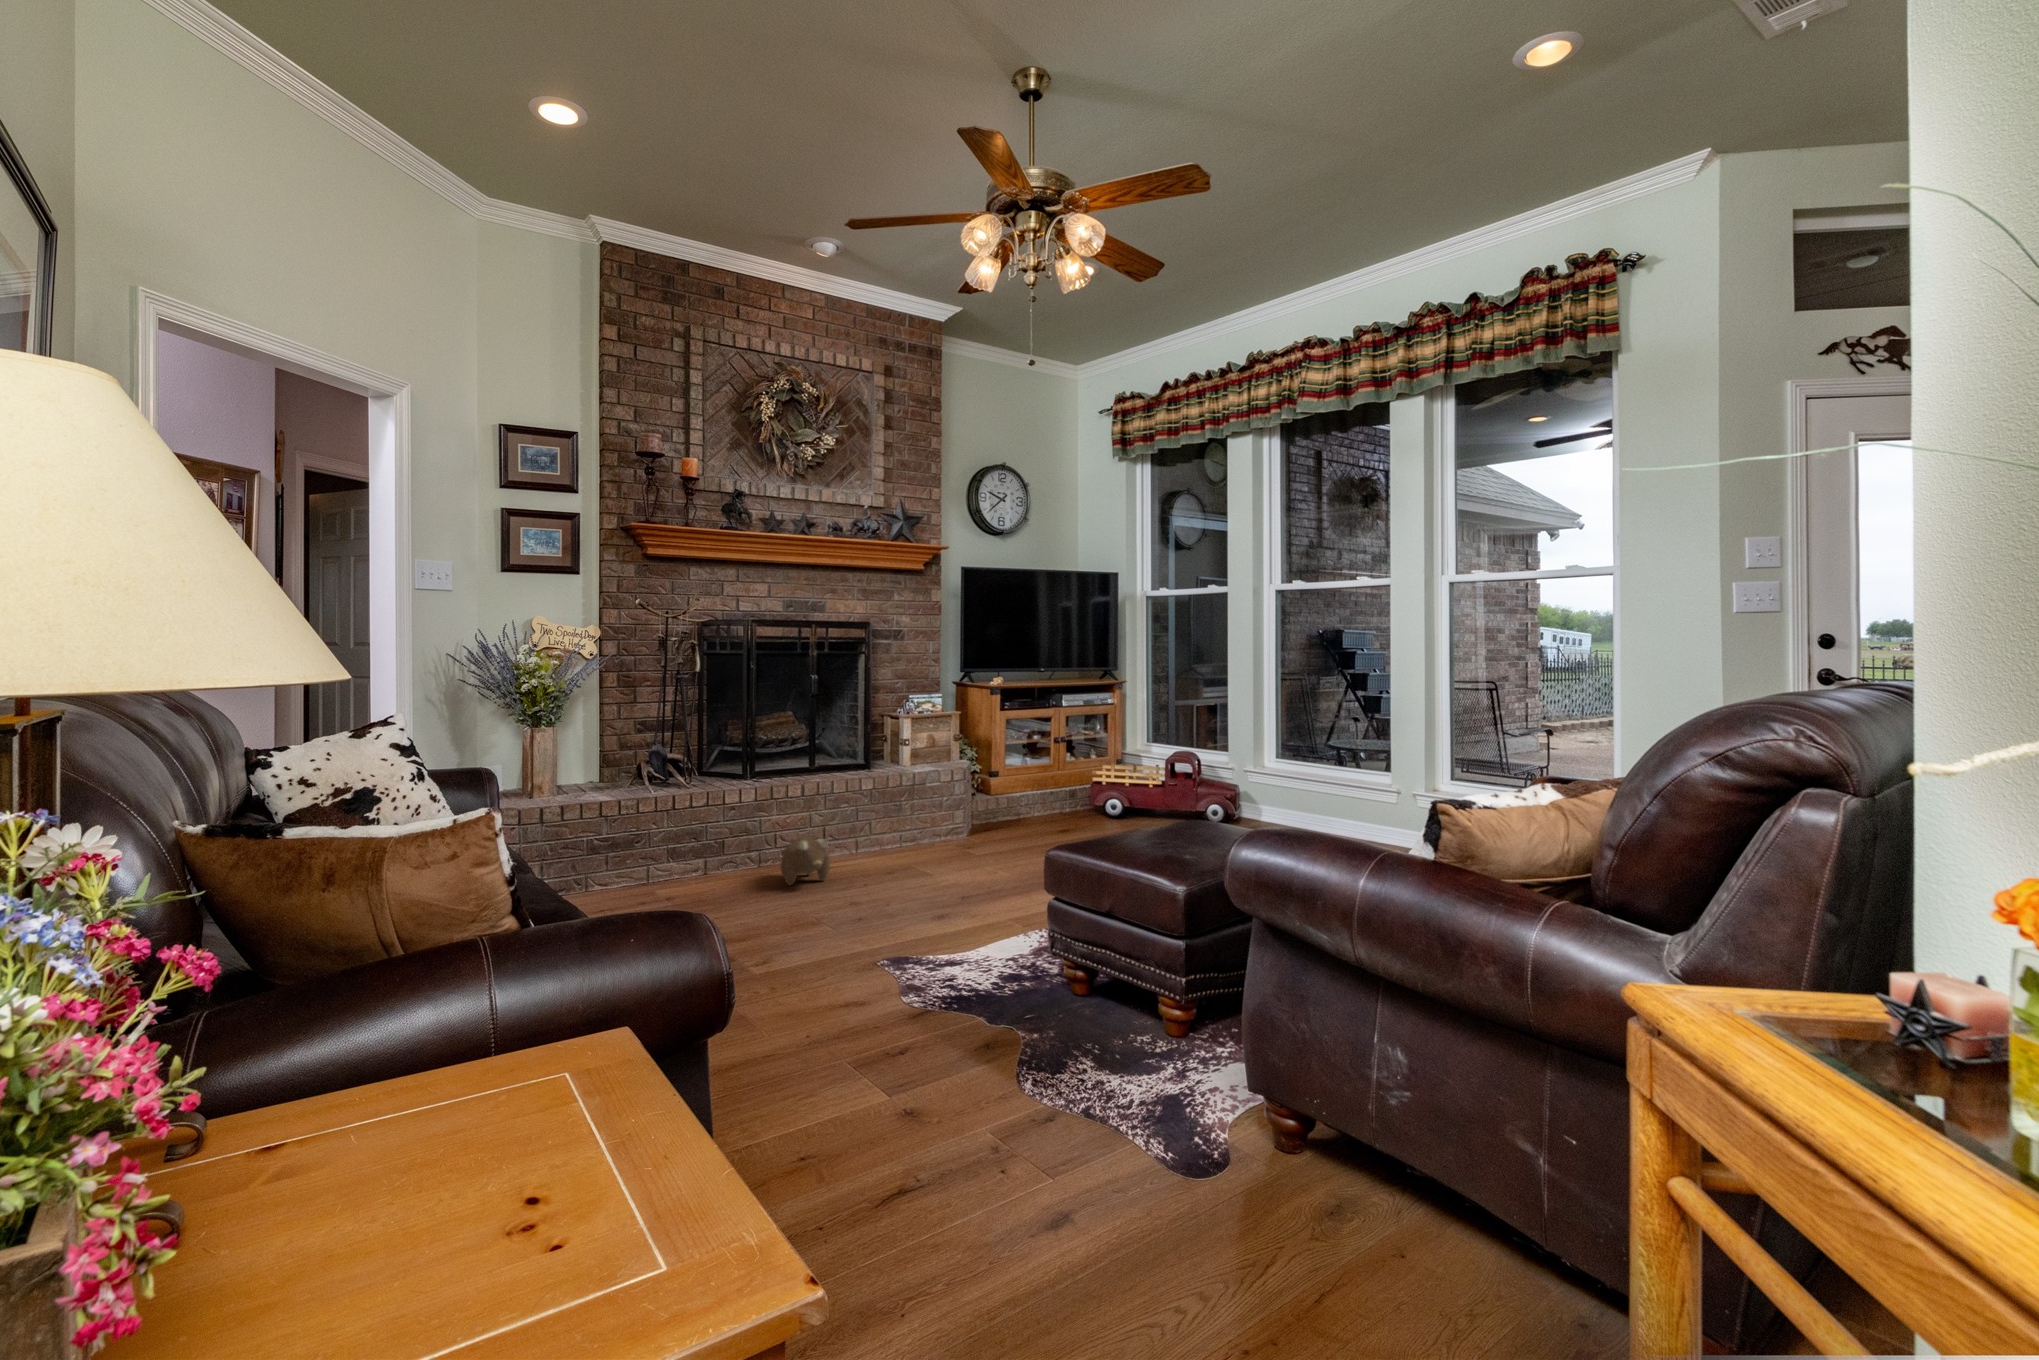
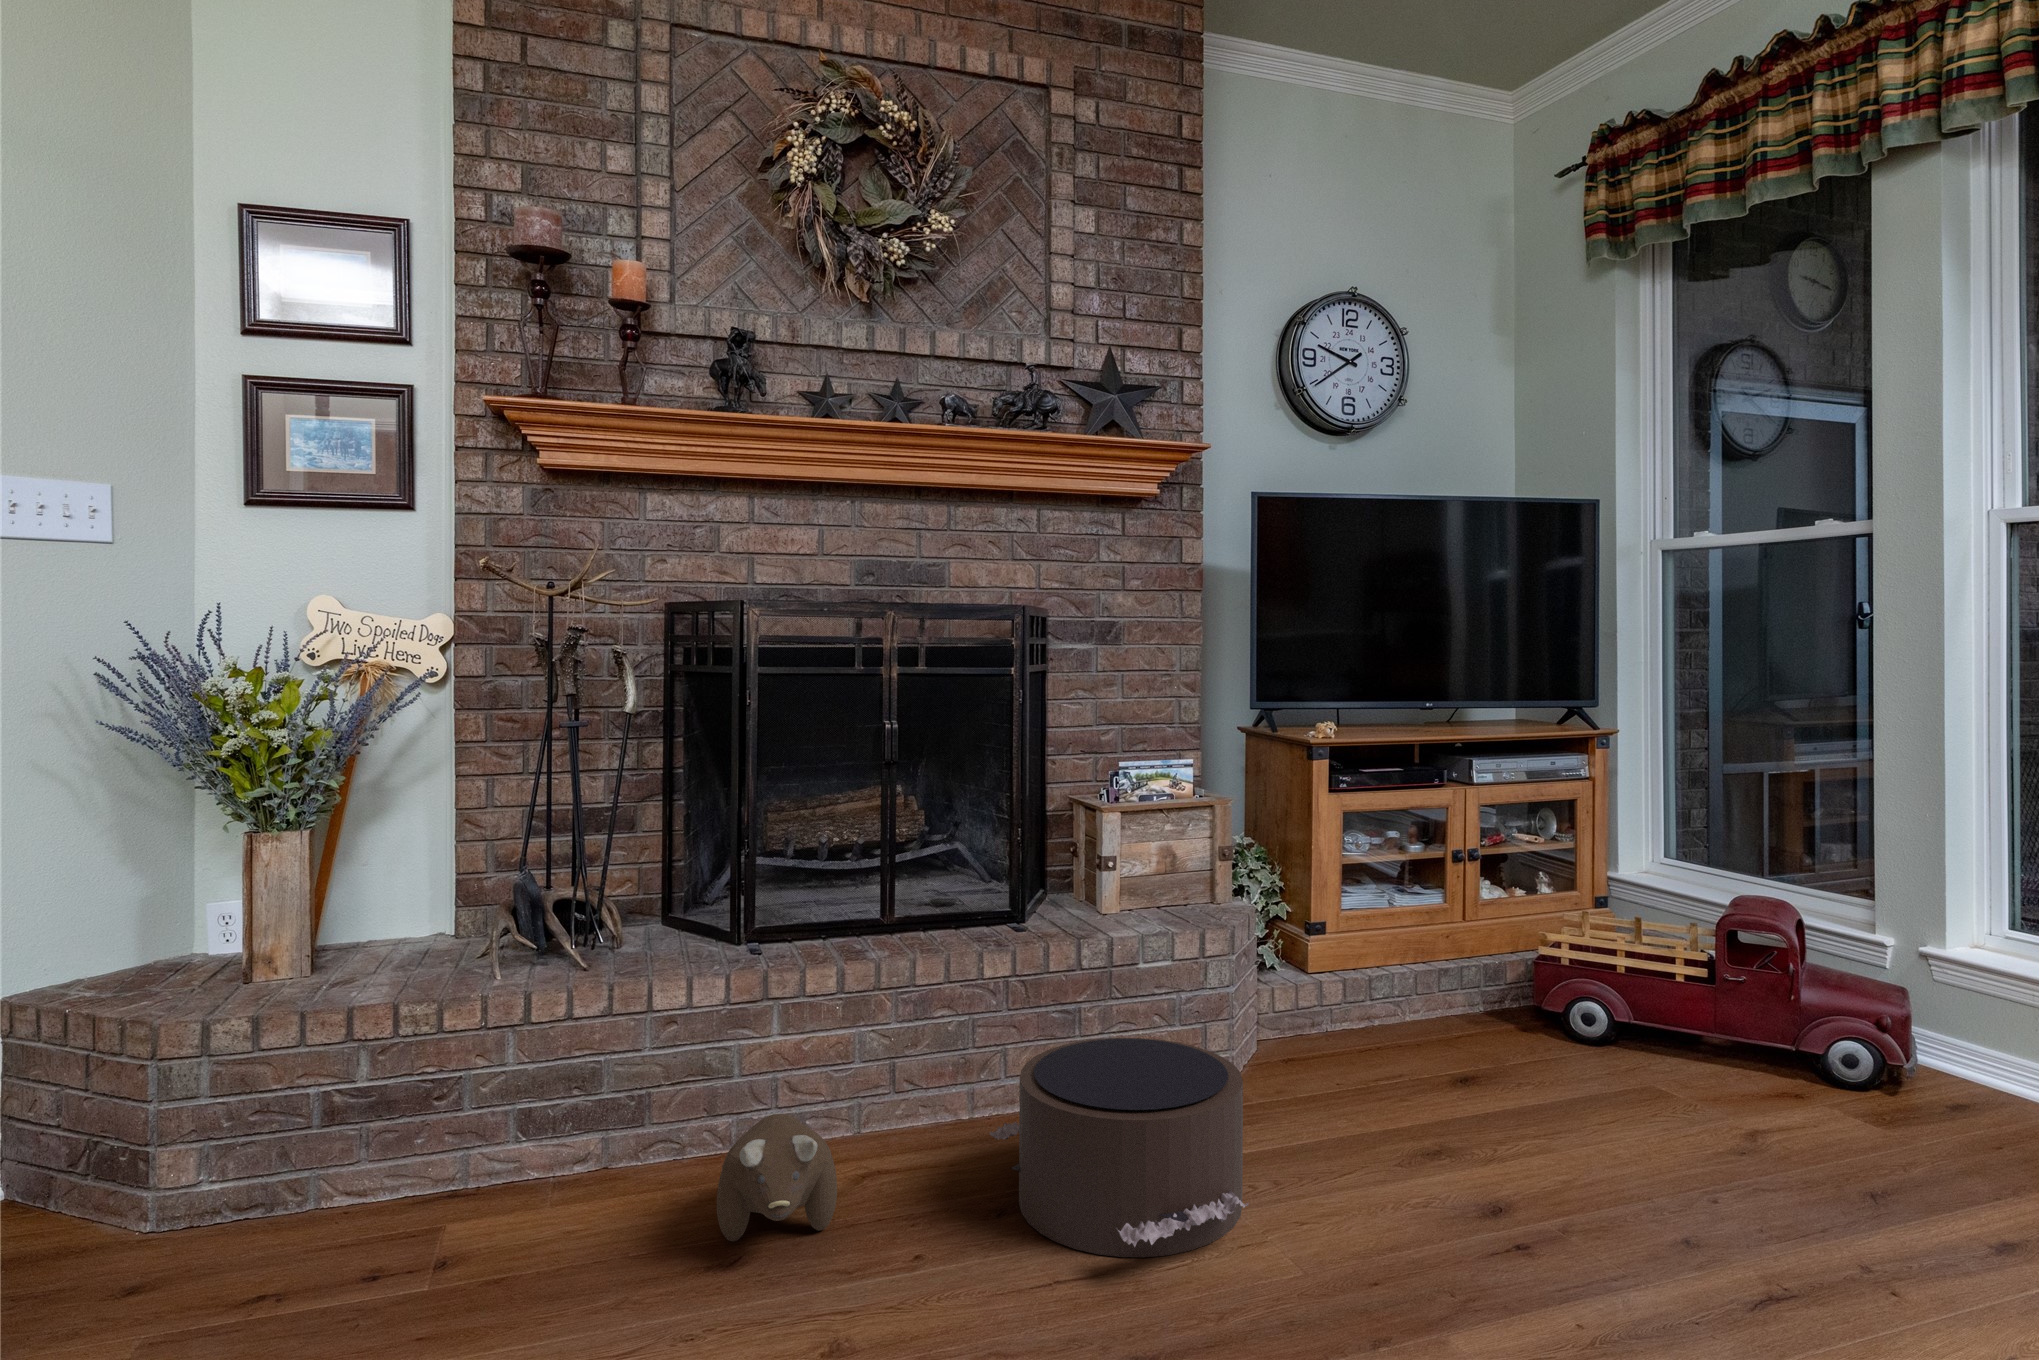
pouf: none [879,806,994,877] -> present [989,1038,1249,1257]

